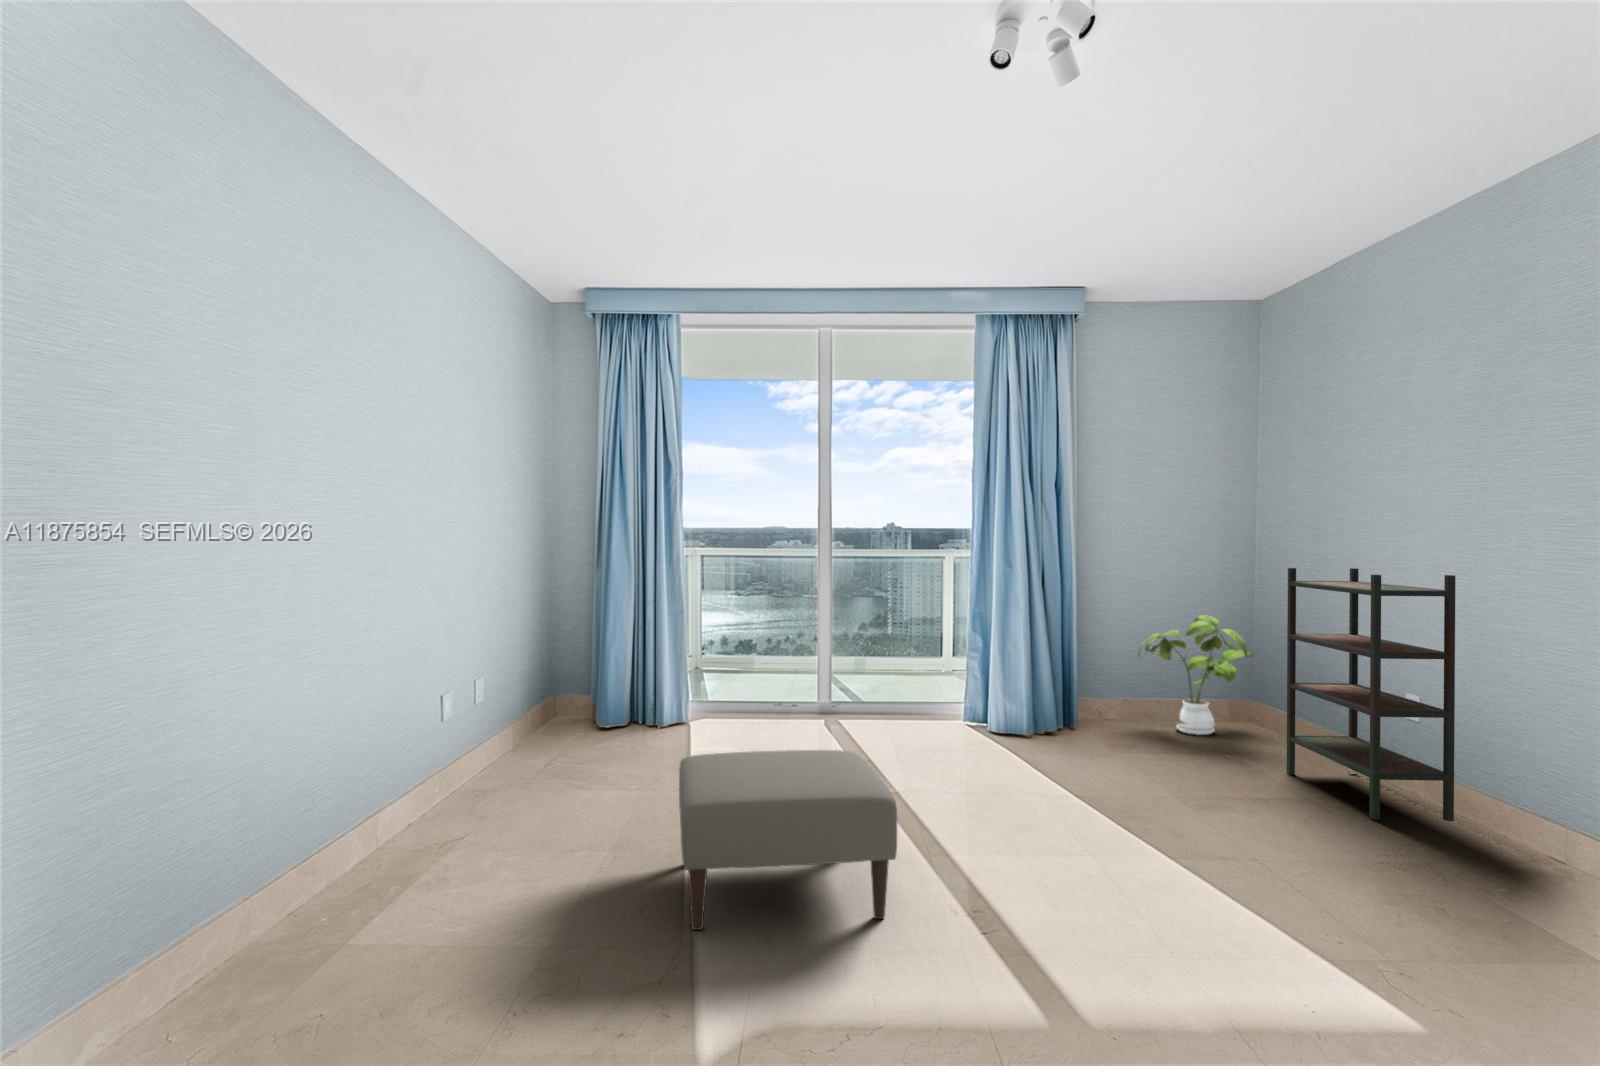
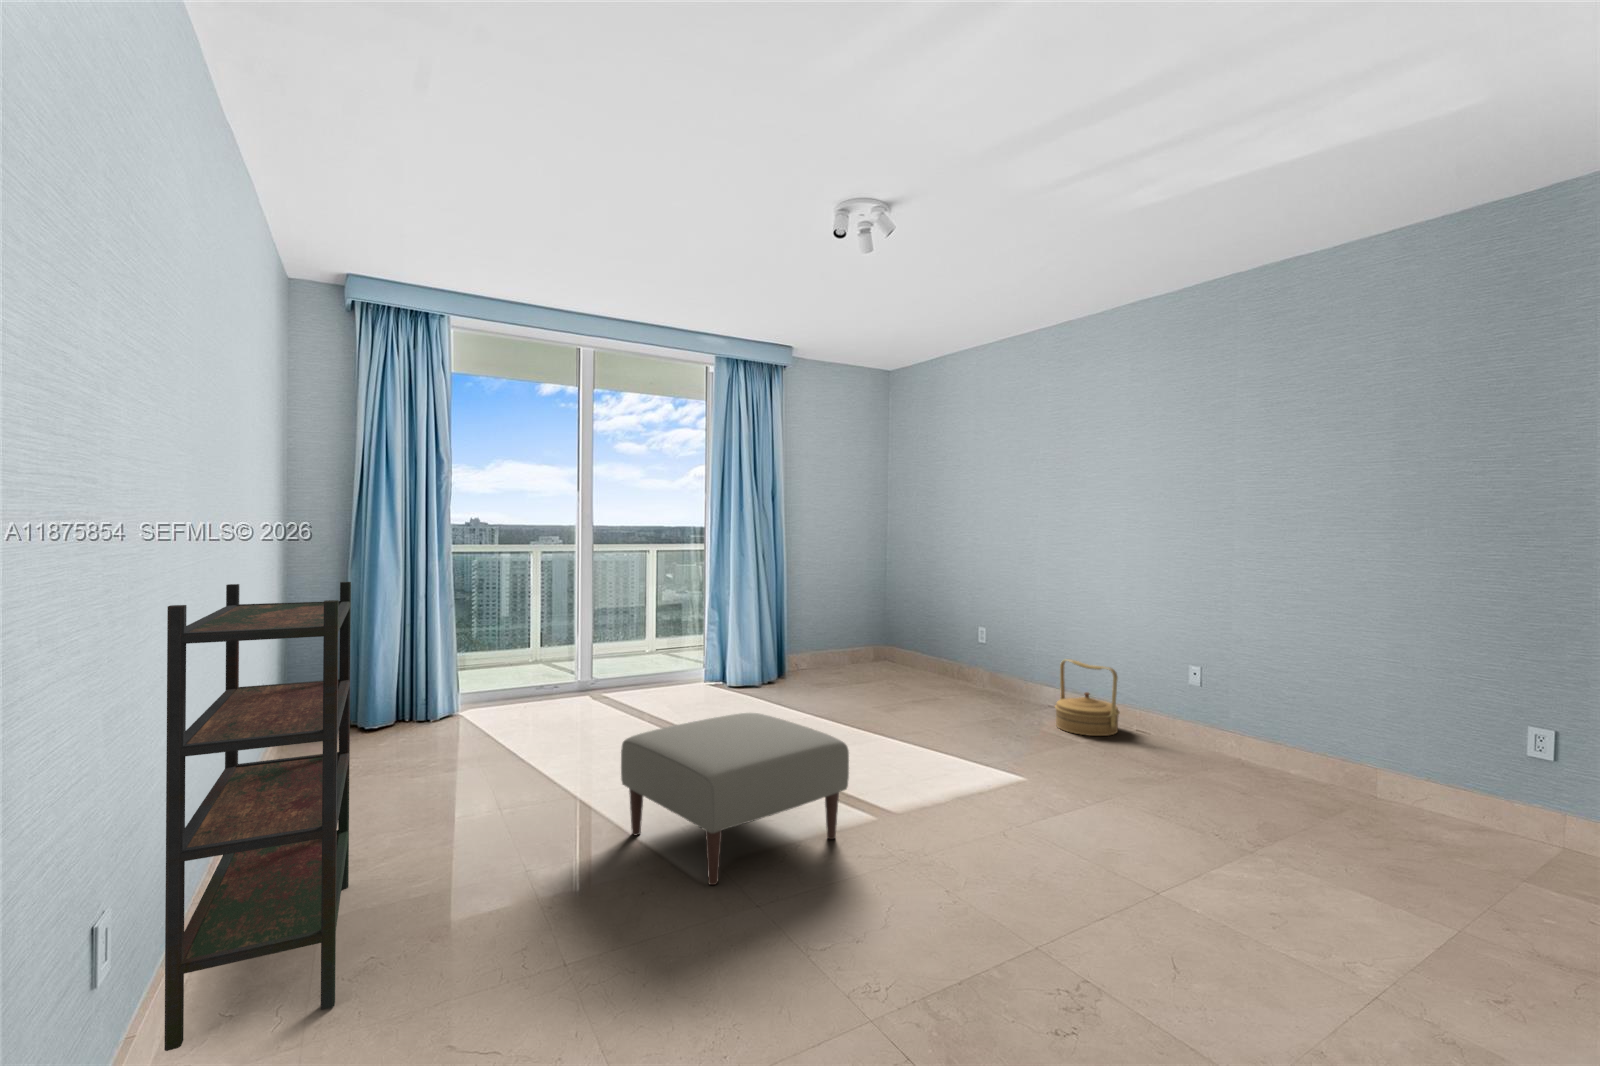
bookshelf: present [1287,568,1456,821] -> present [164,582,351,1051]
house plant: present [1138,615,1253,735] -> none [820,589,899,673]
woven basket: none [1431,744,1562,884] -> present [1055,659,1120,736]

